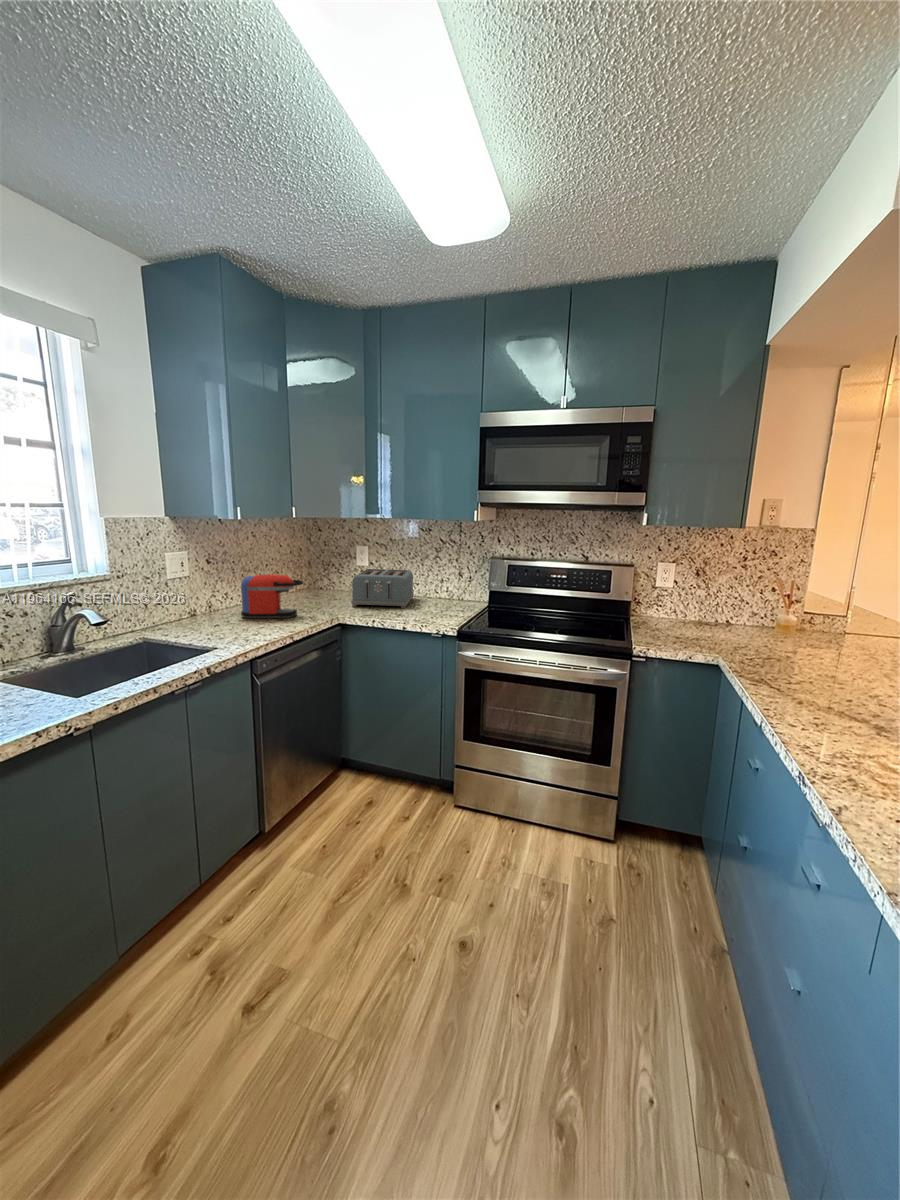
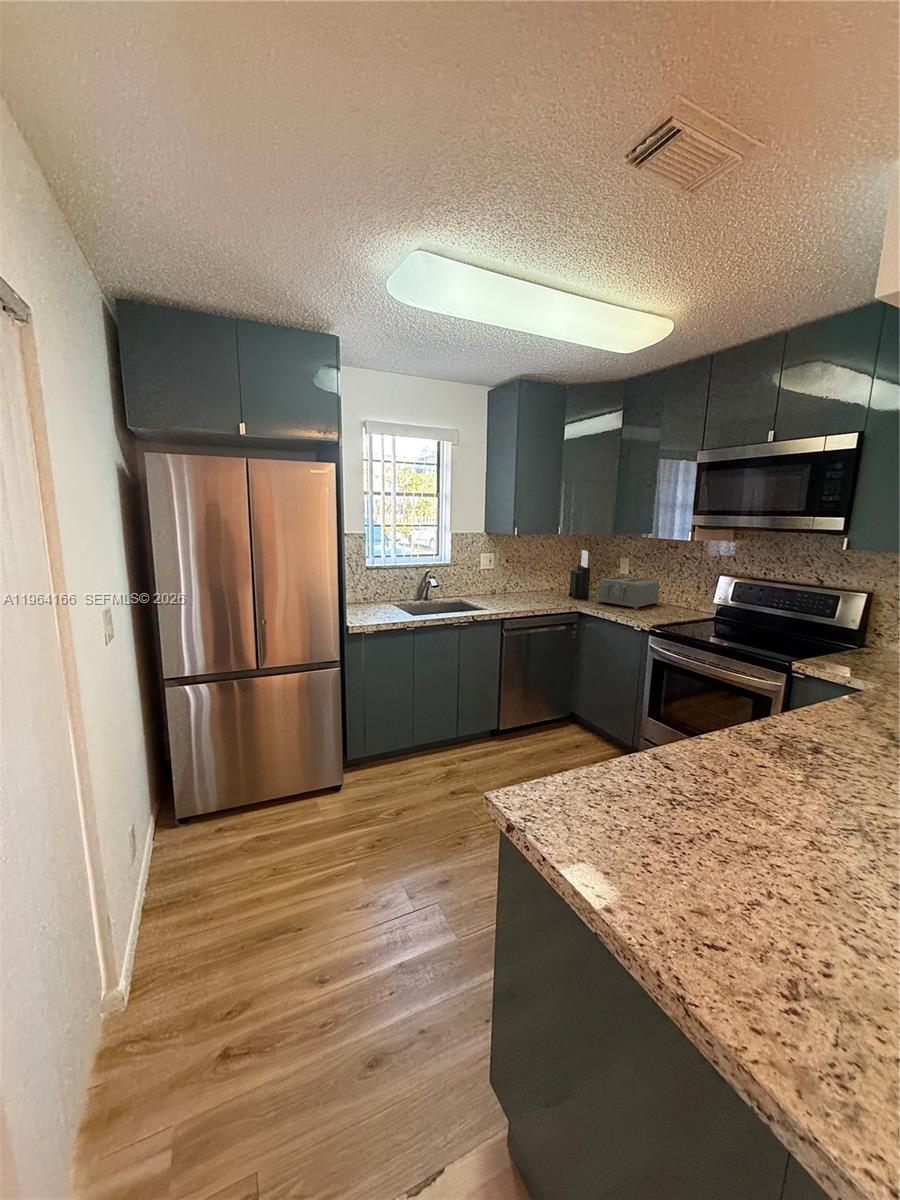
knife block: none [300,539,333,605] -> present [569,550,590,599]
coffee maker: present [241,574,303,618] -> none [518,571,559,603]

